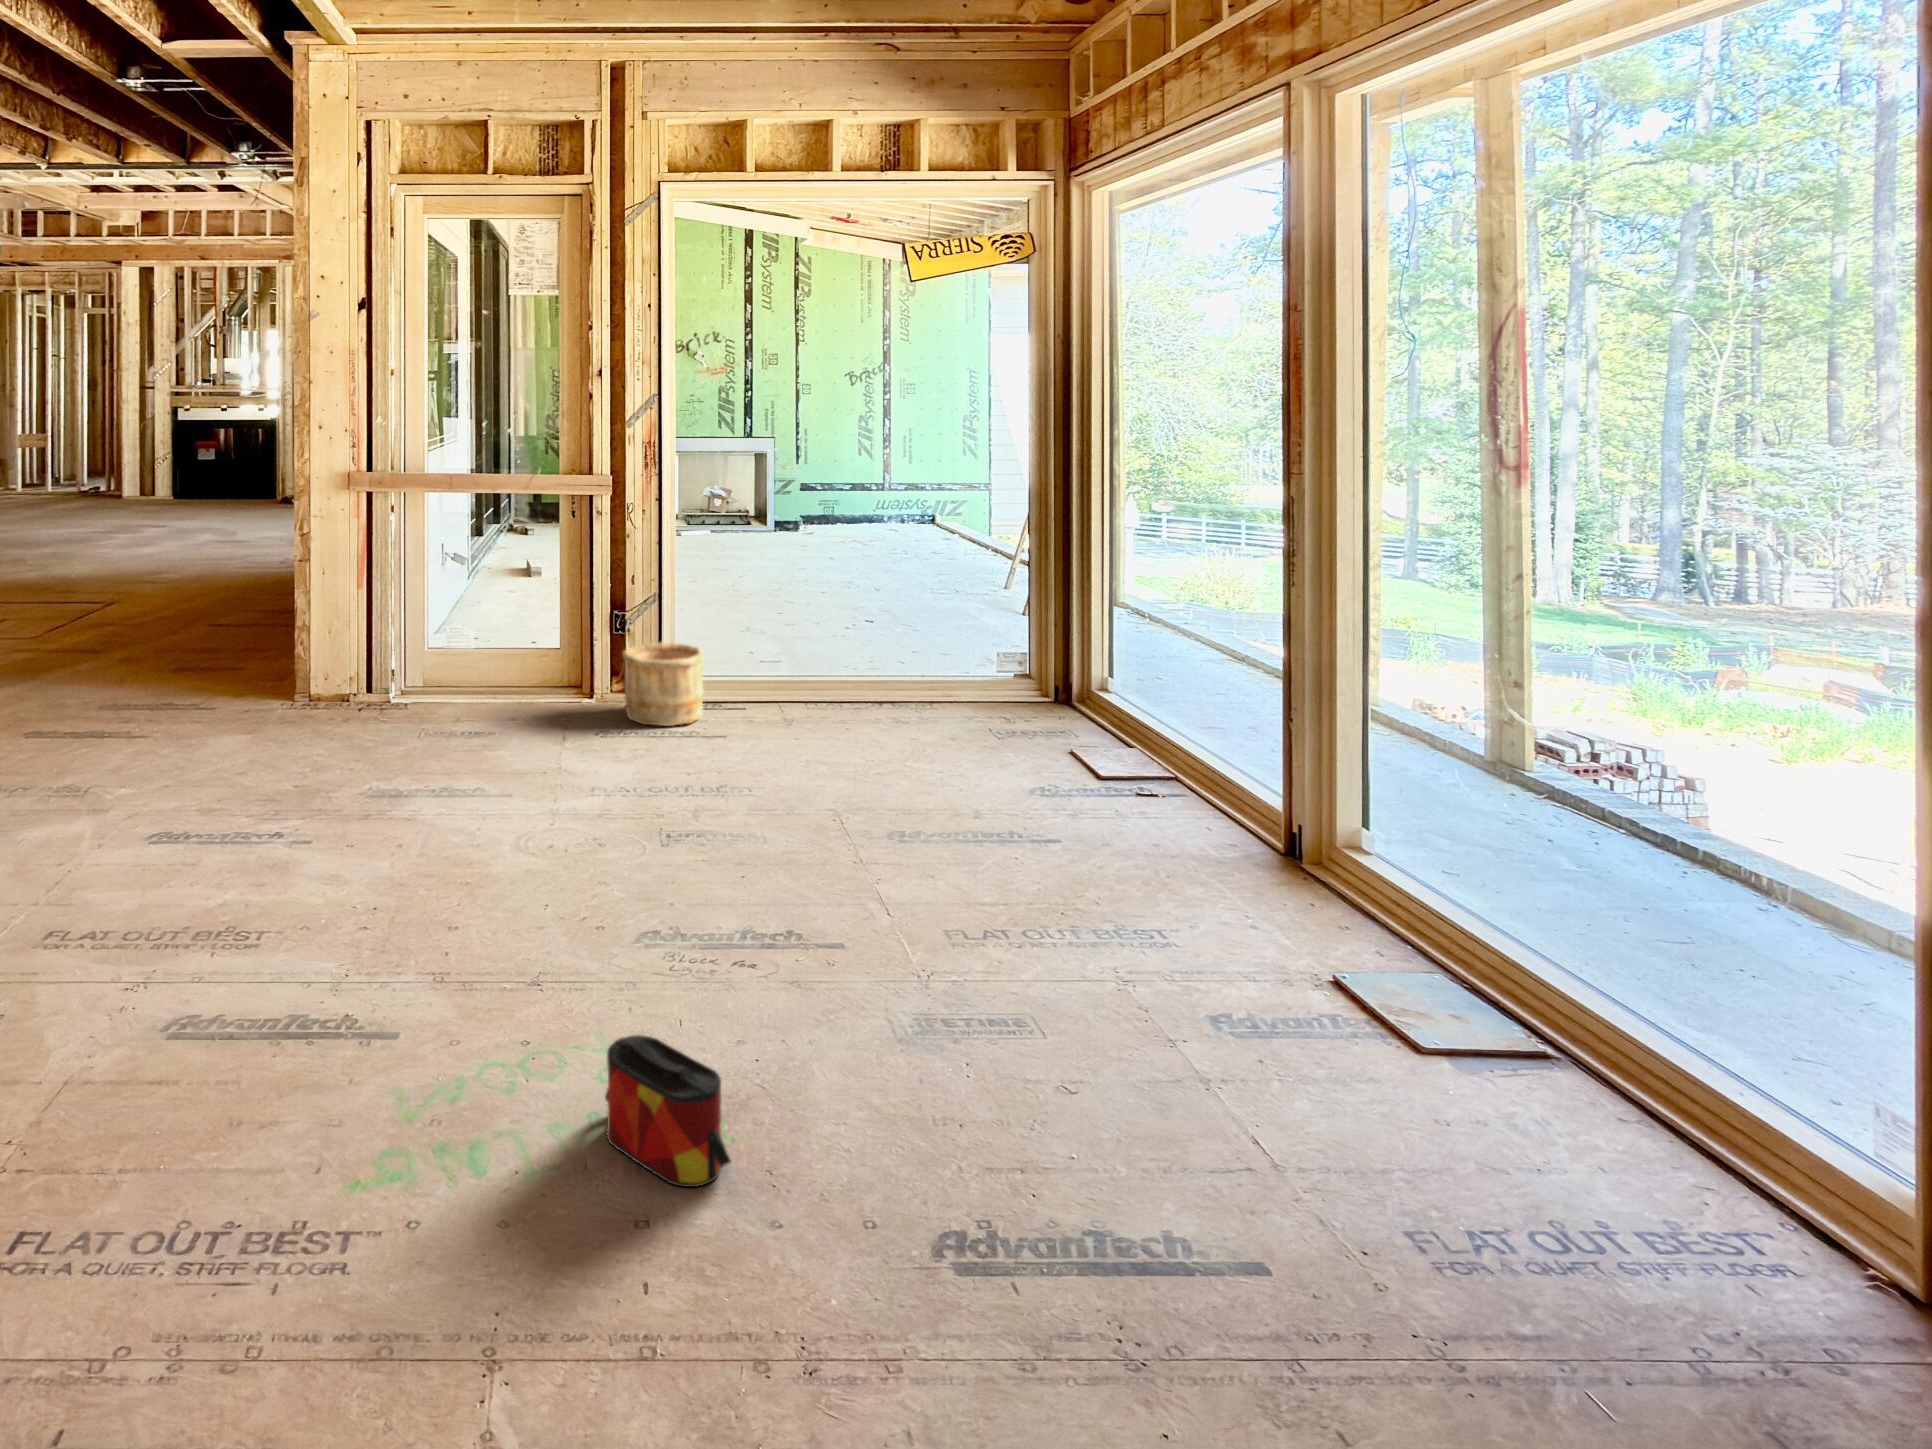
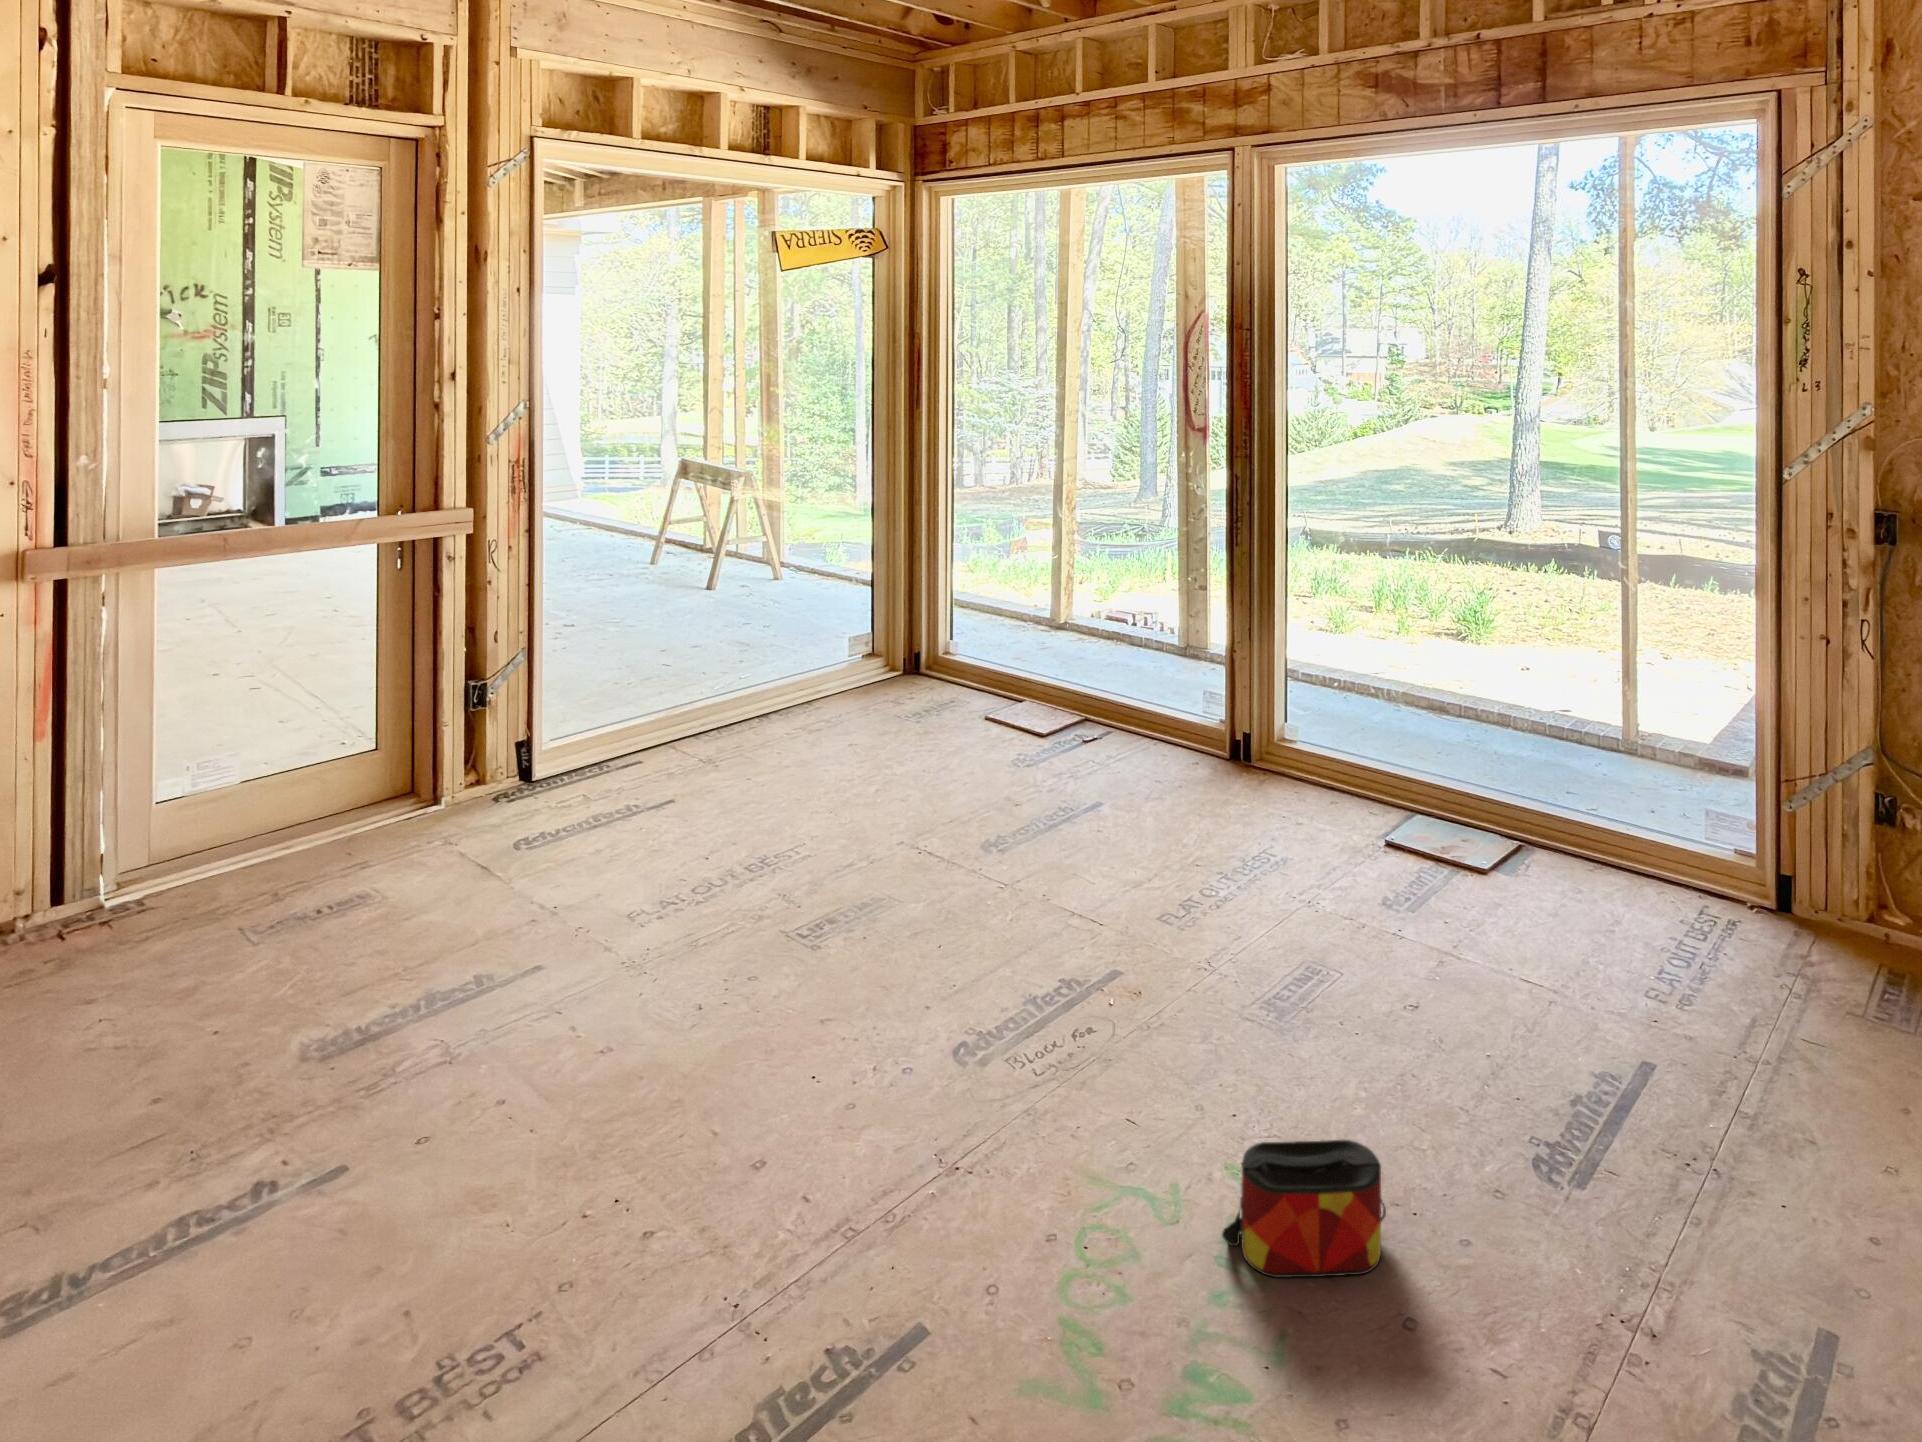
wooden bucket: present [622,643,704,726] -> none [511,704,623,815]

